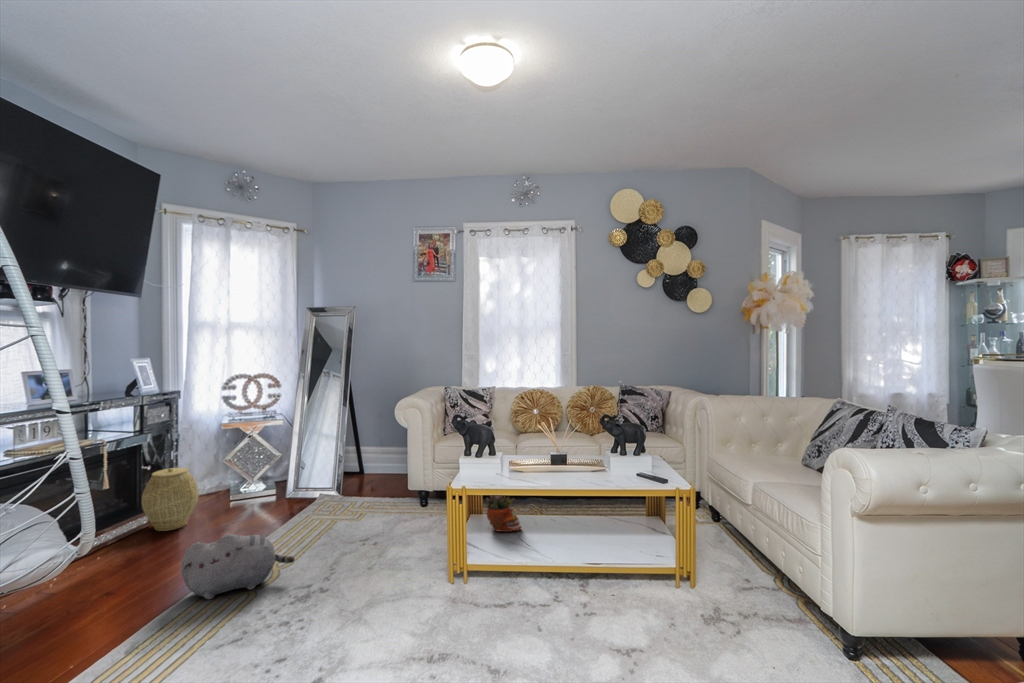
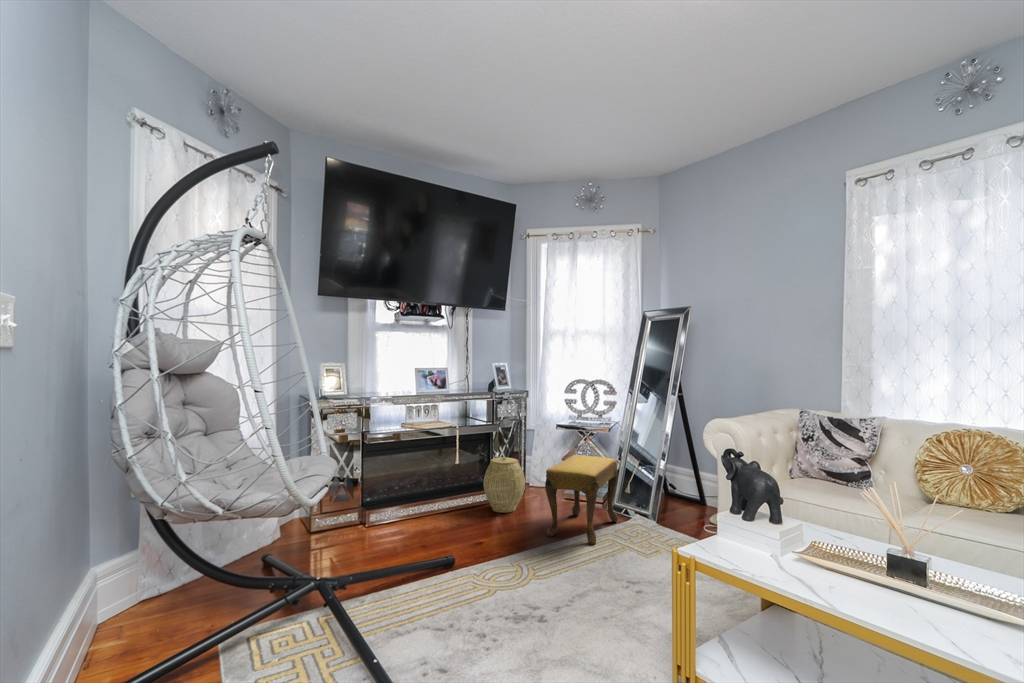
footstool: none [249,446,306,534] -> present [545,455,618,545]
succulent planter: present [486,495,521,532] -> none [763,579,826,656]
plush toy: present [181,534,294,599] -> none [444,525,535,589]

